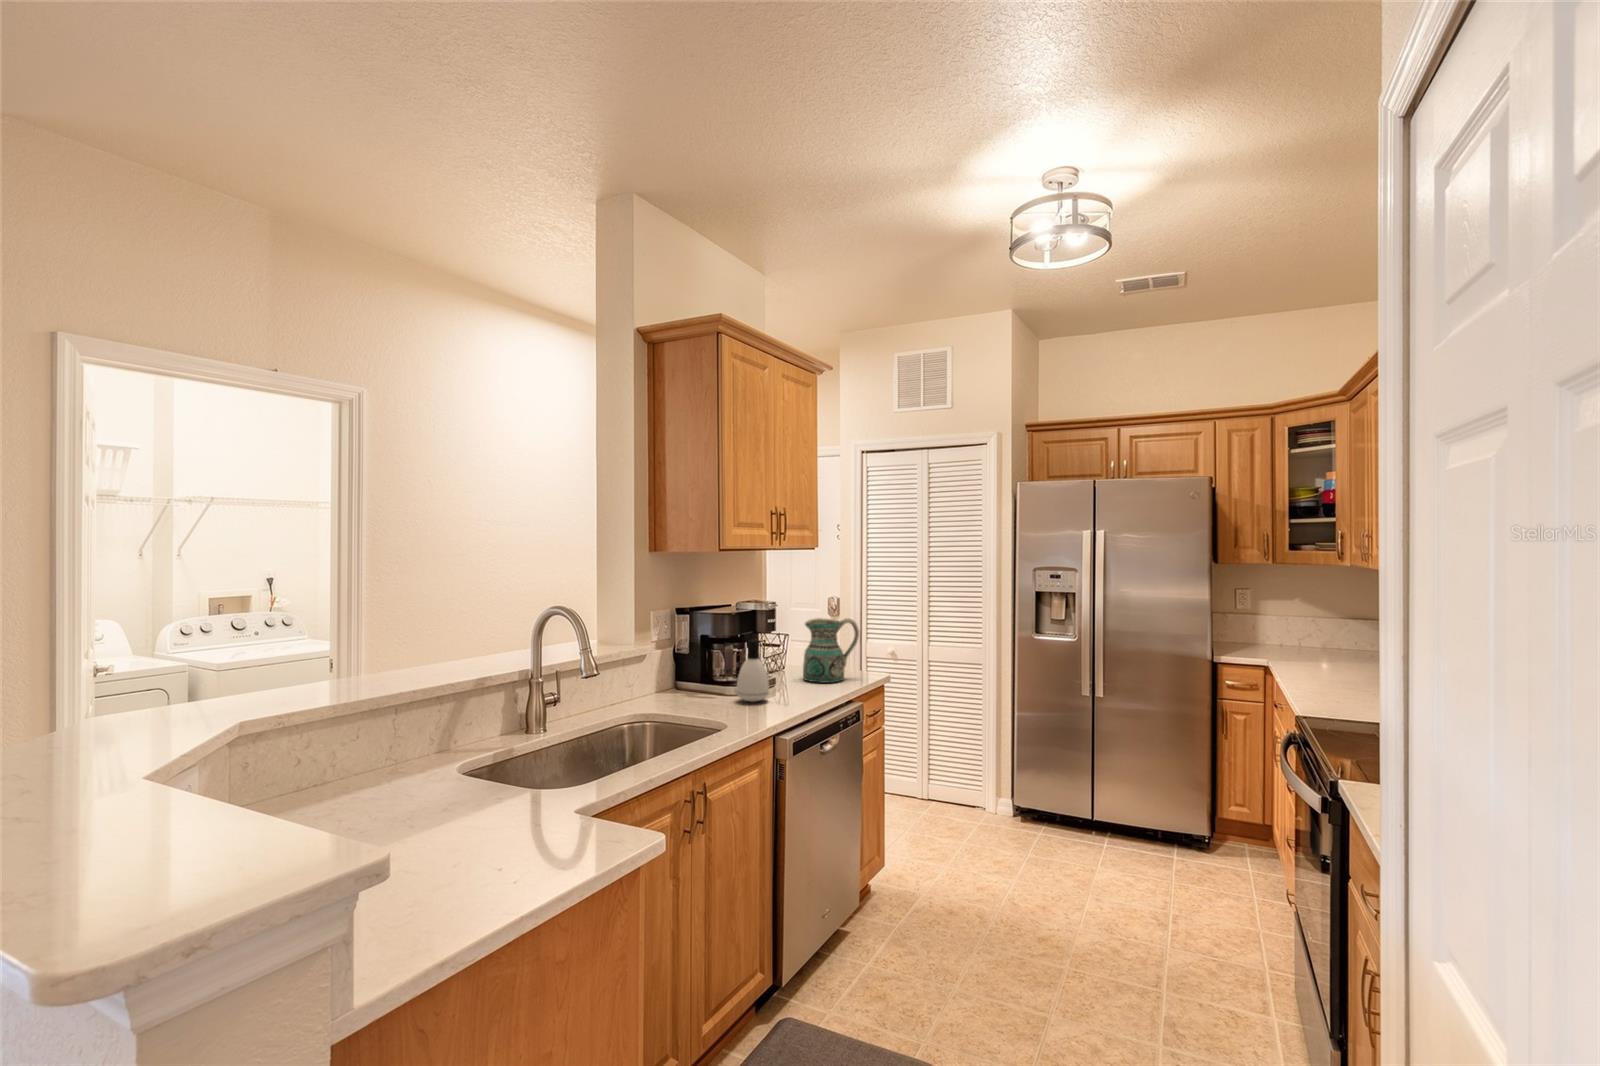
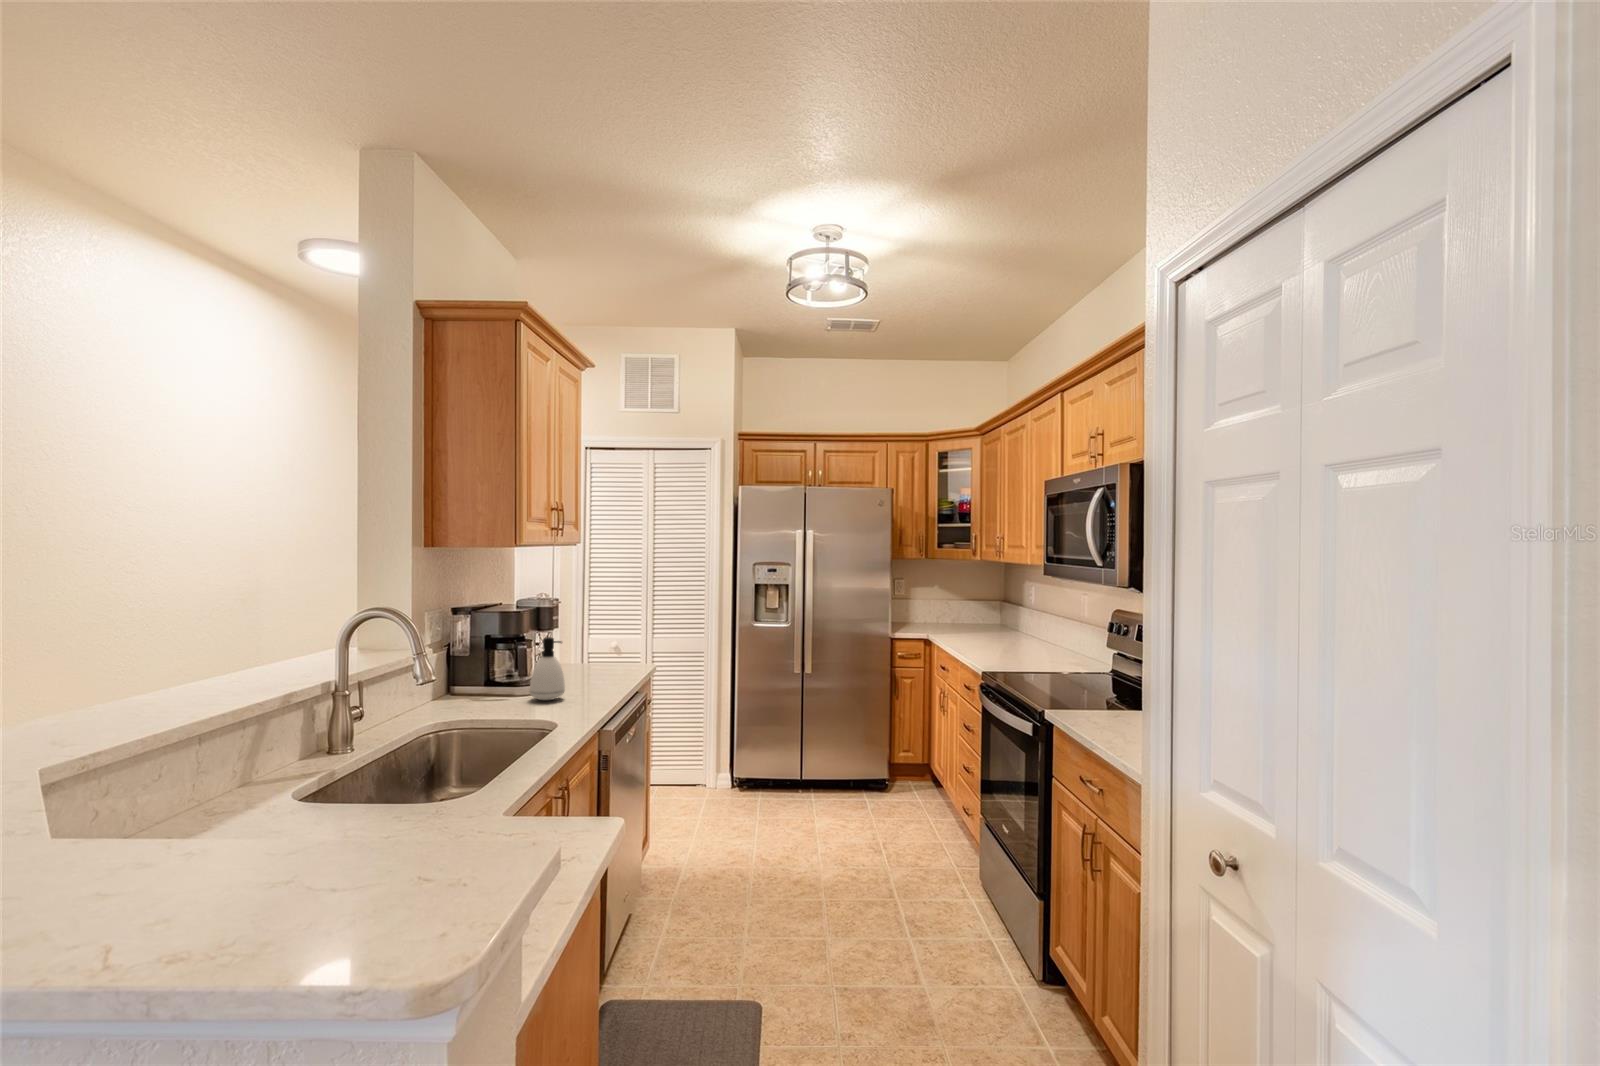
ceramic pitcher: present [803,618,859,683] -> none [575,613,630,677]

